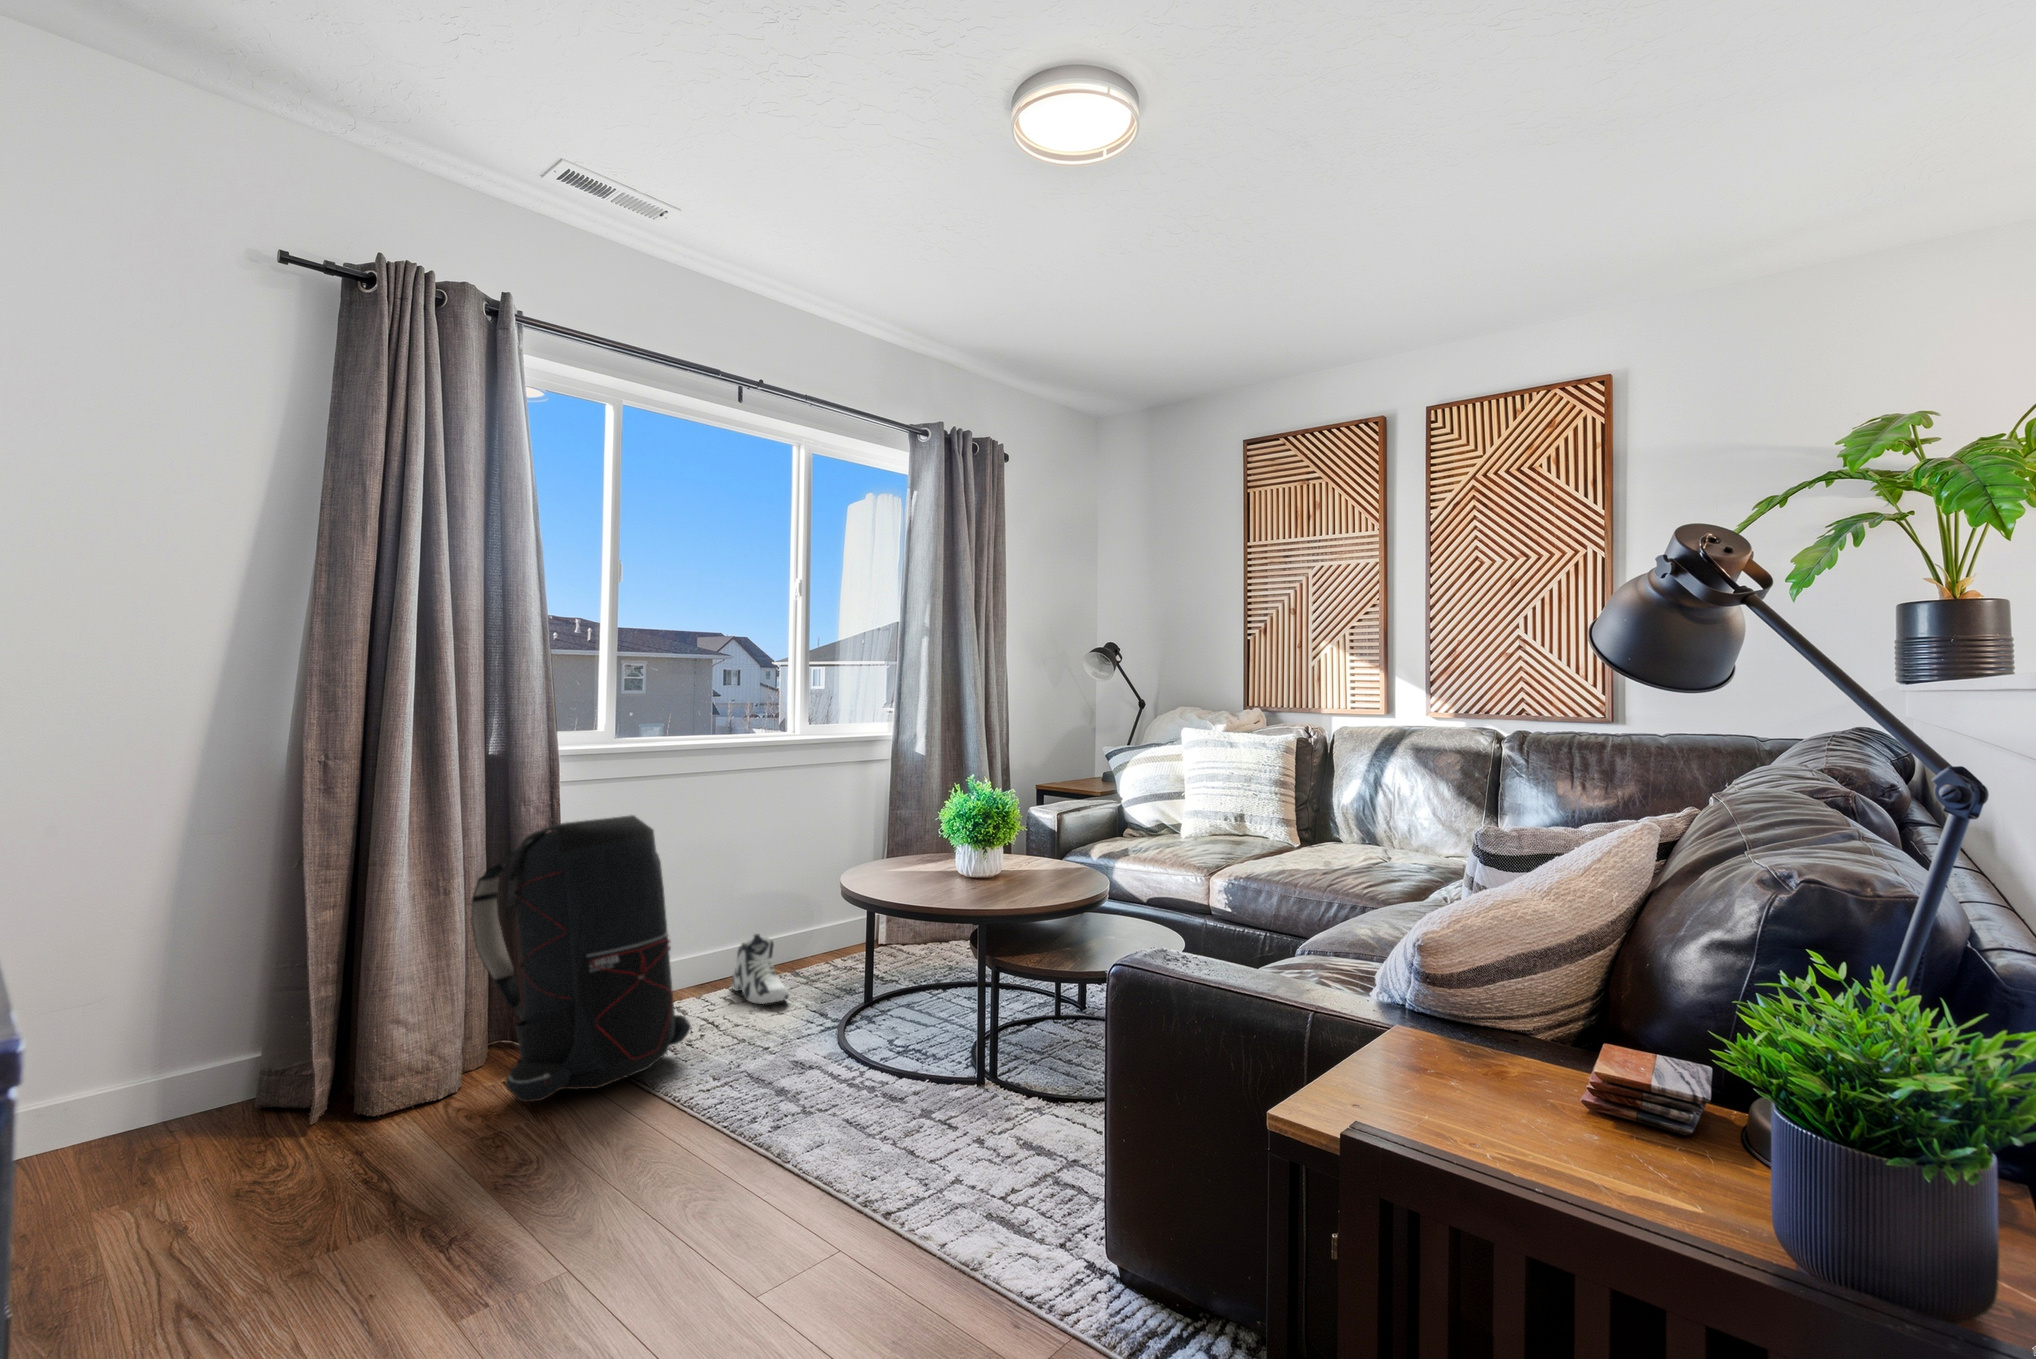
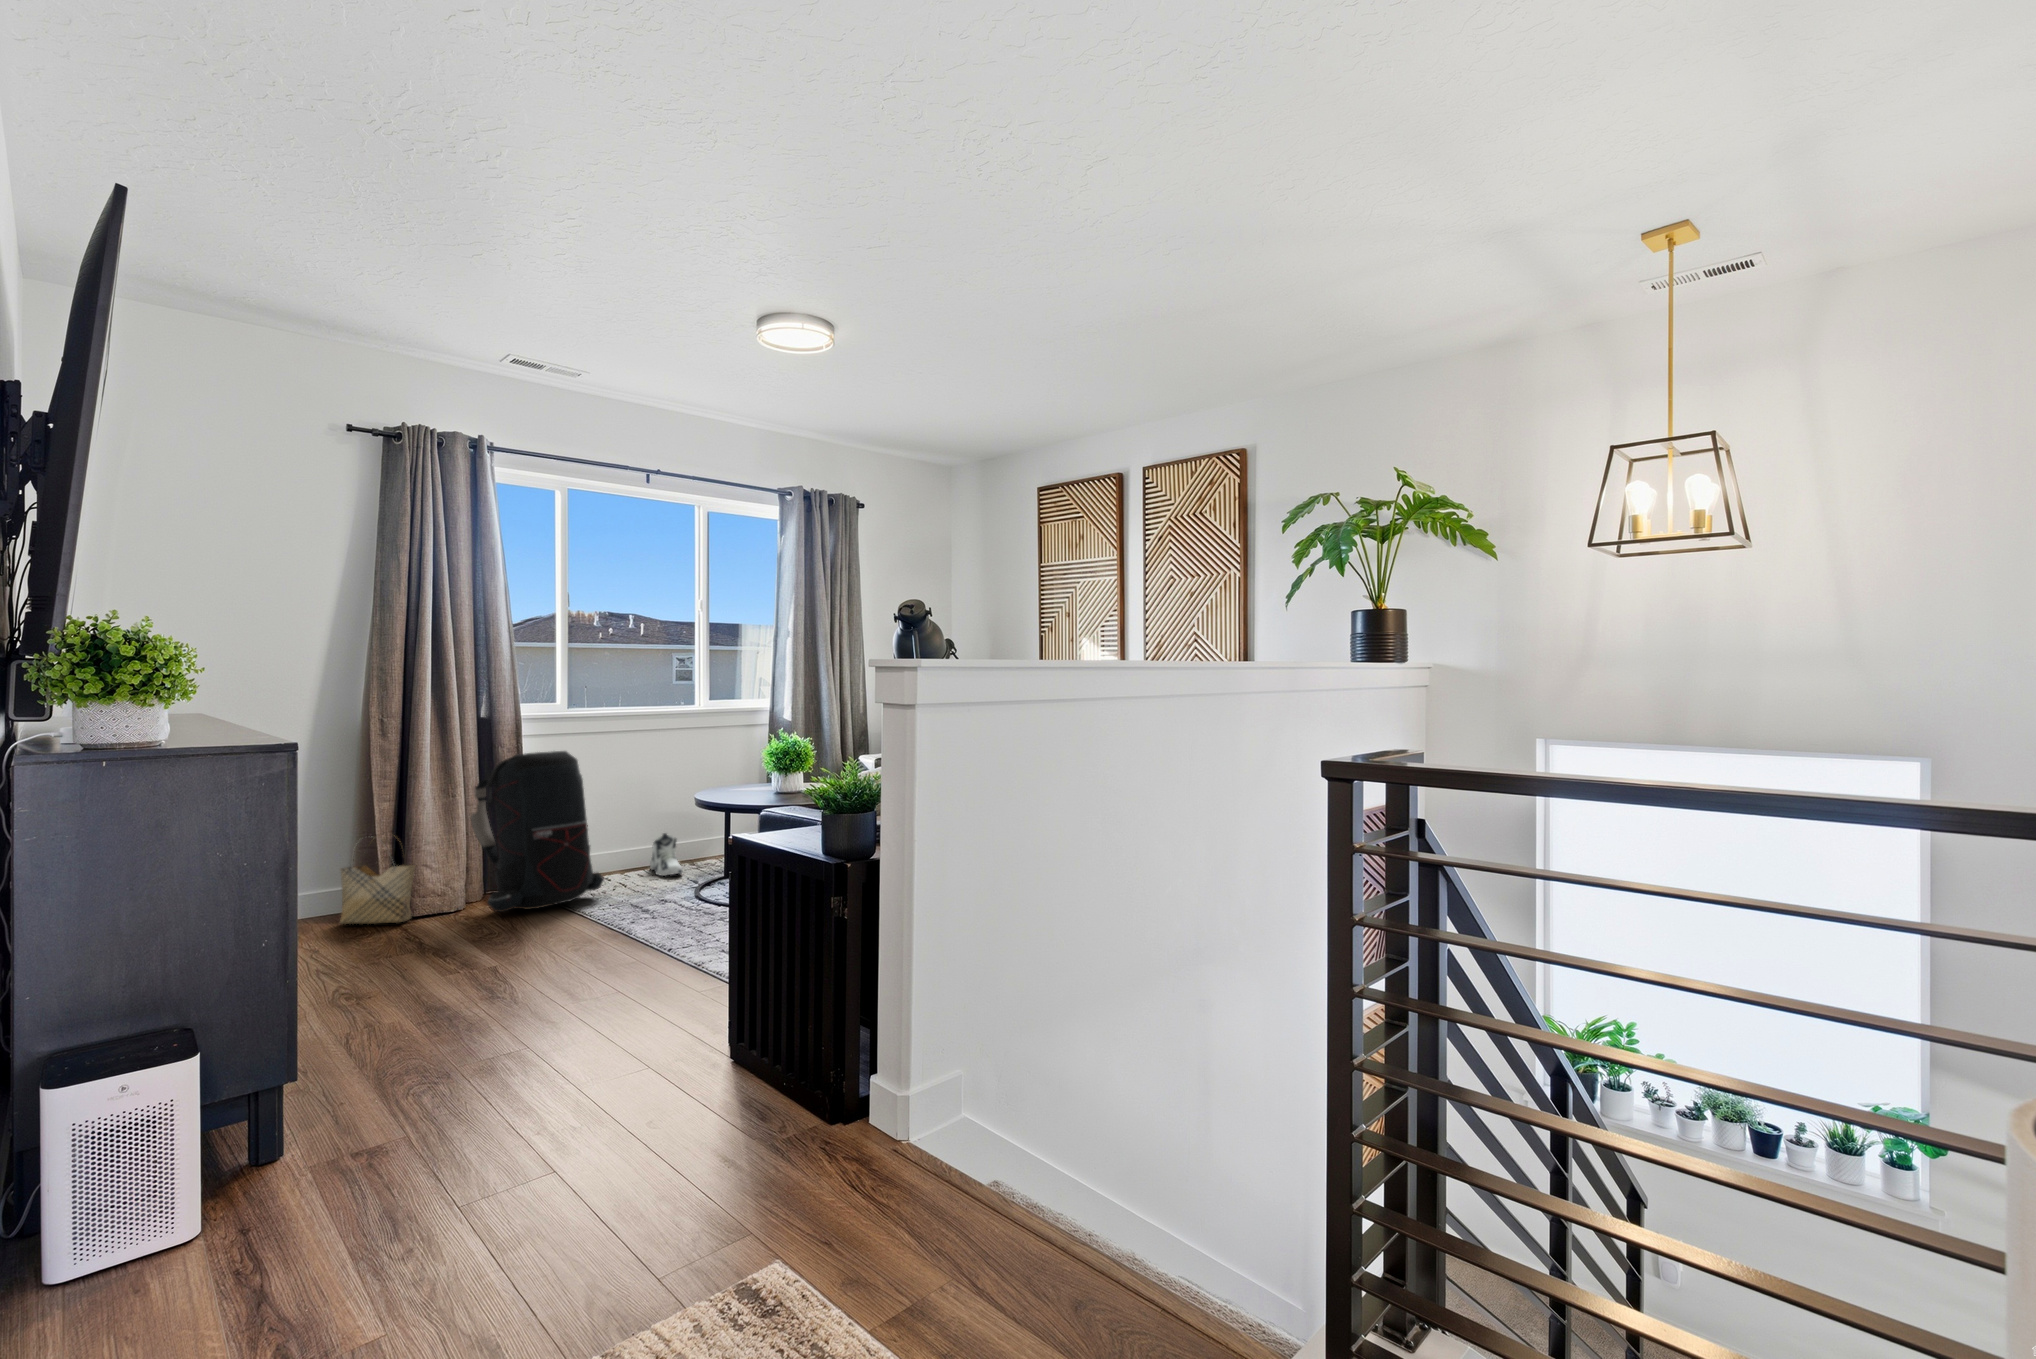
woven basket: none [240,964,382,1139] -> present [340,835,415,924]

